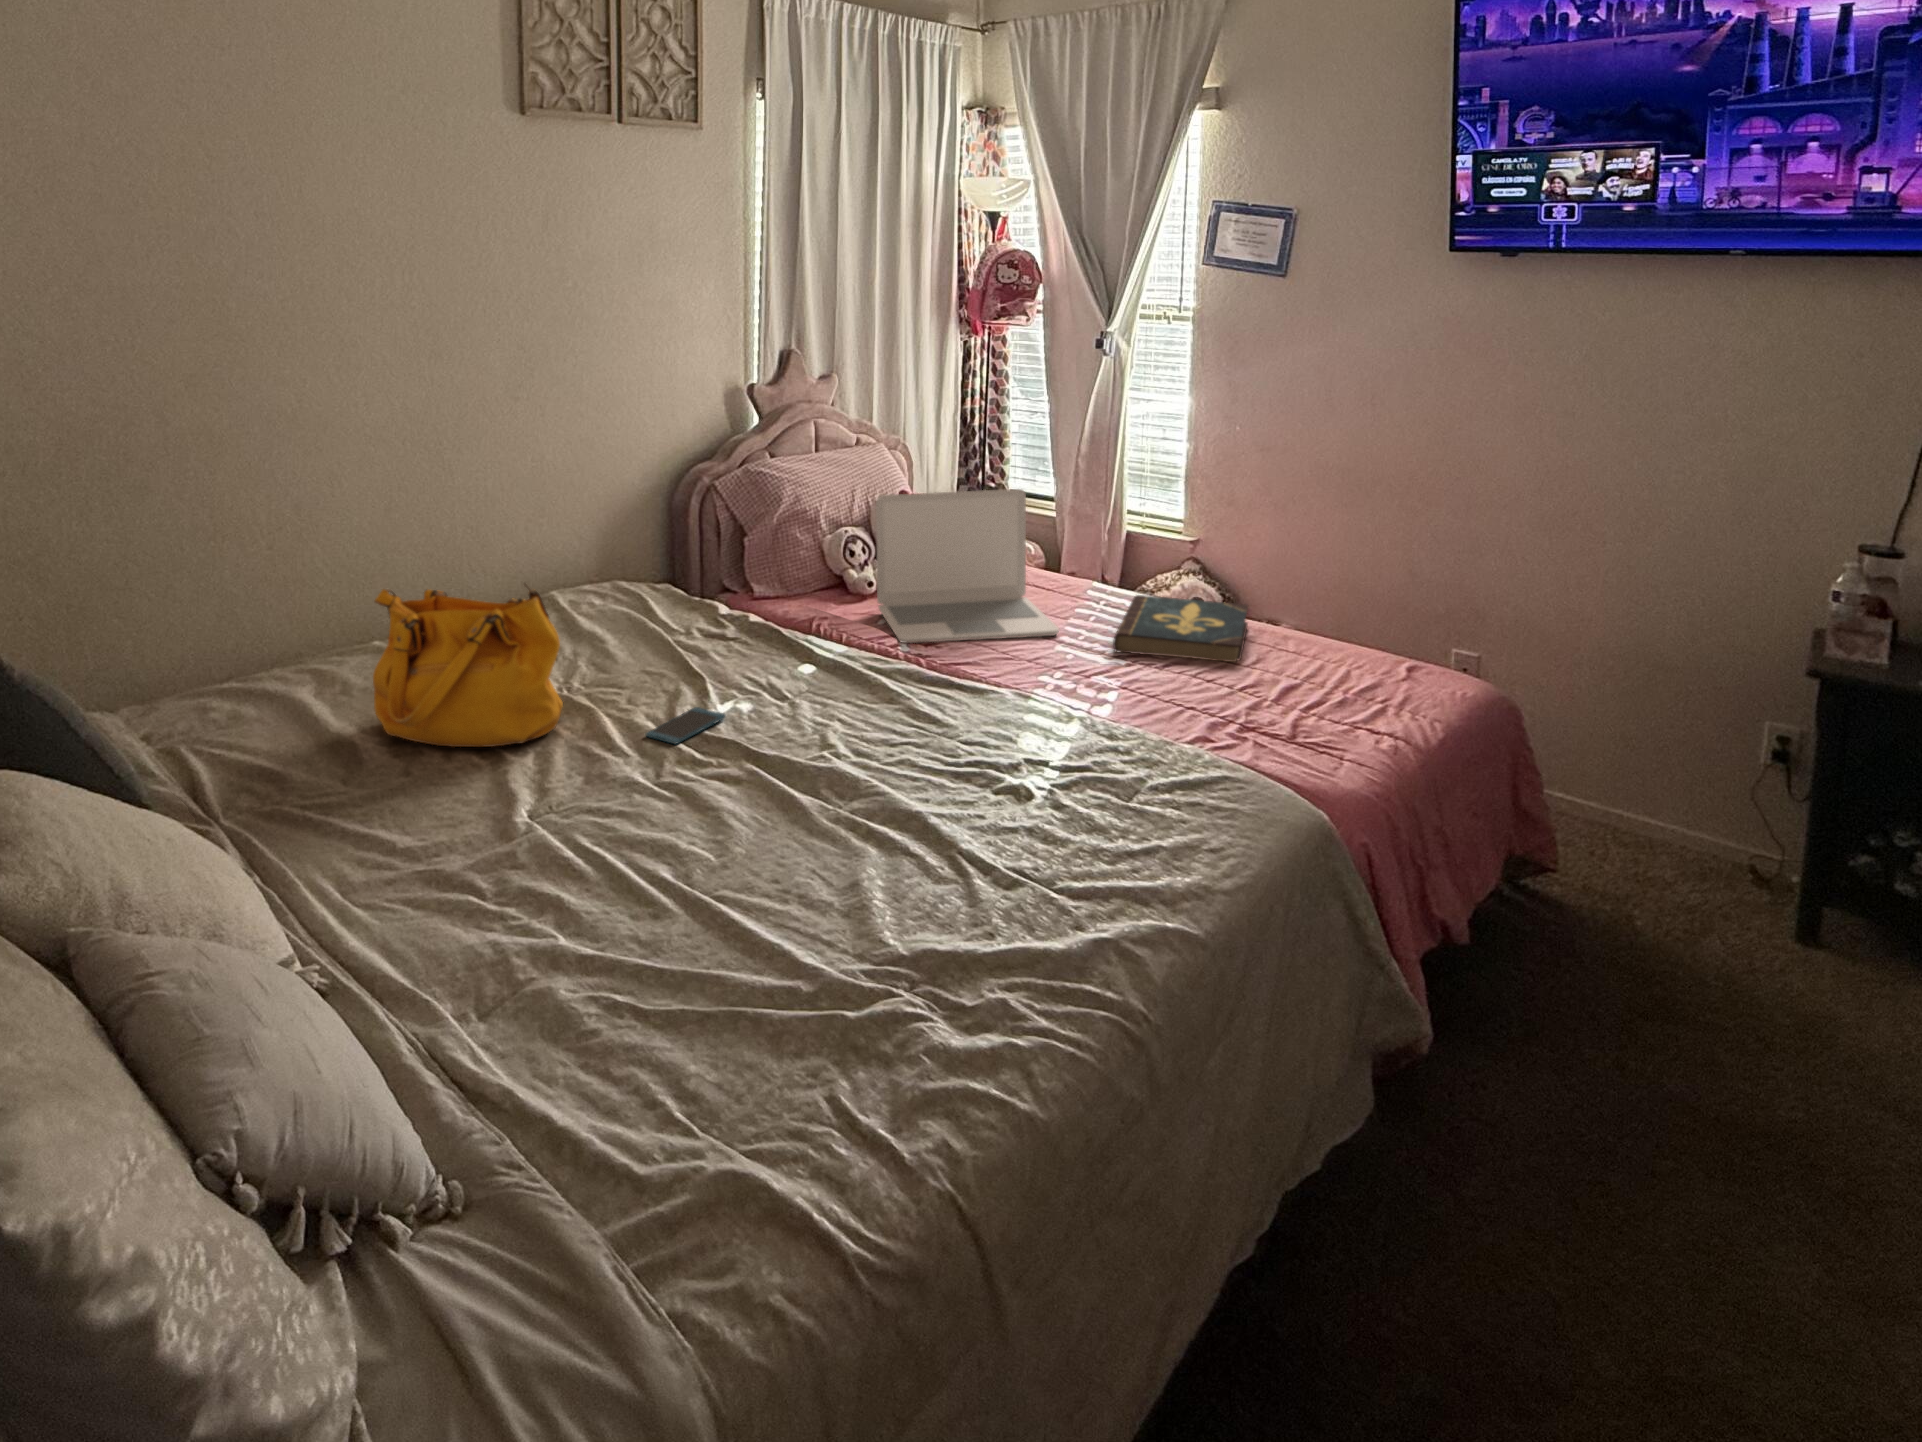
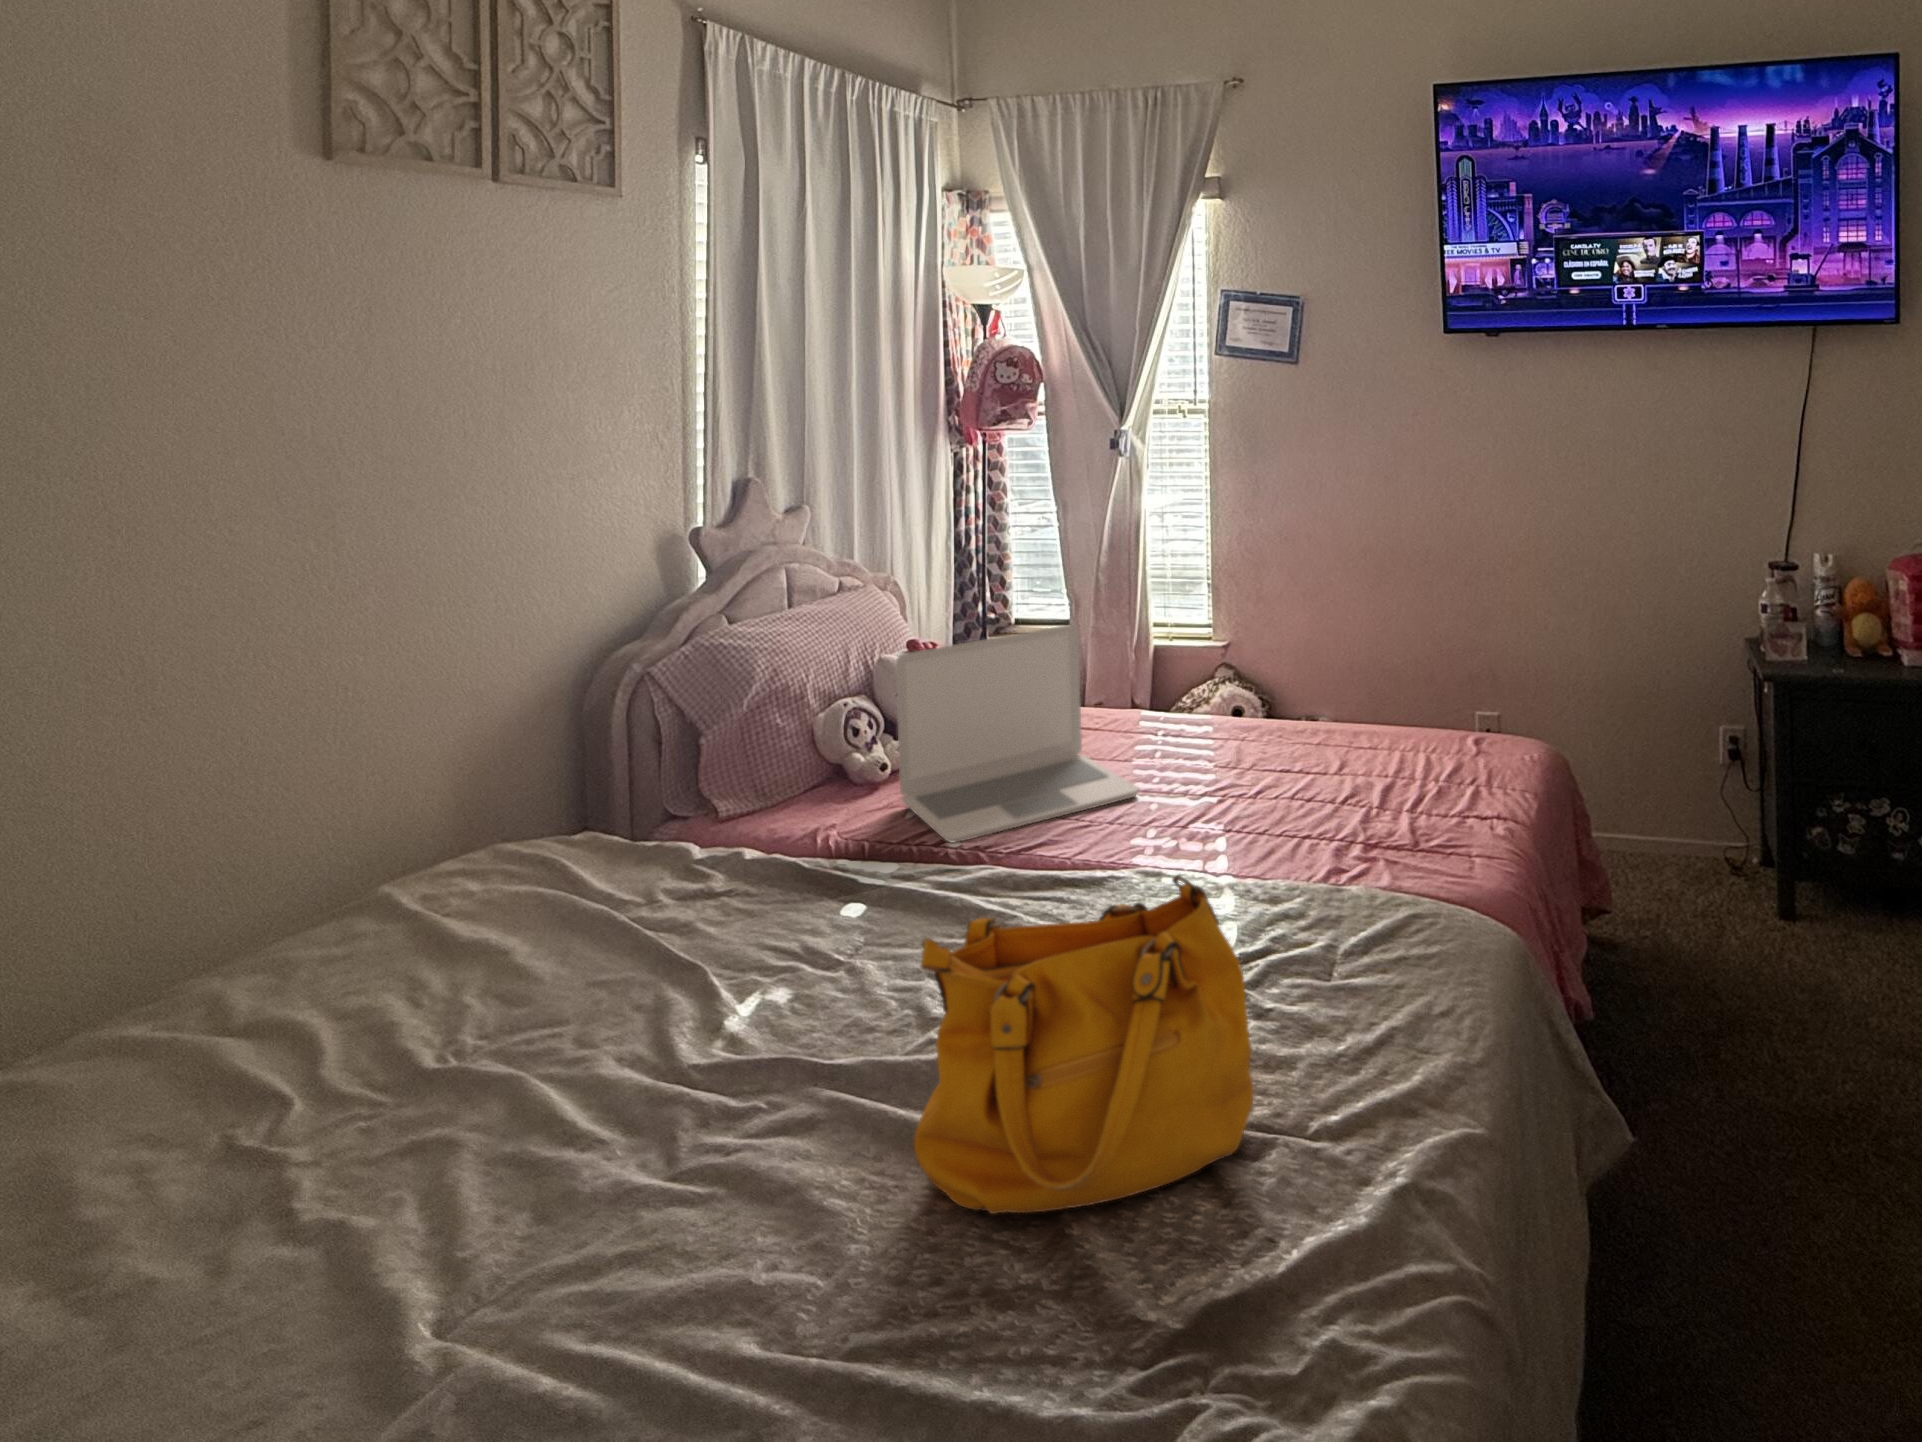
handbag: present [373,583,563,747] -> present [914,875,1253,1214]
book: present [1113,595,1248,662] -> none [1208,723,1348,807]
smartphone: present [646,707,725,744] -> none [638,1007,759,1078]

